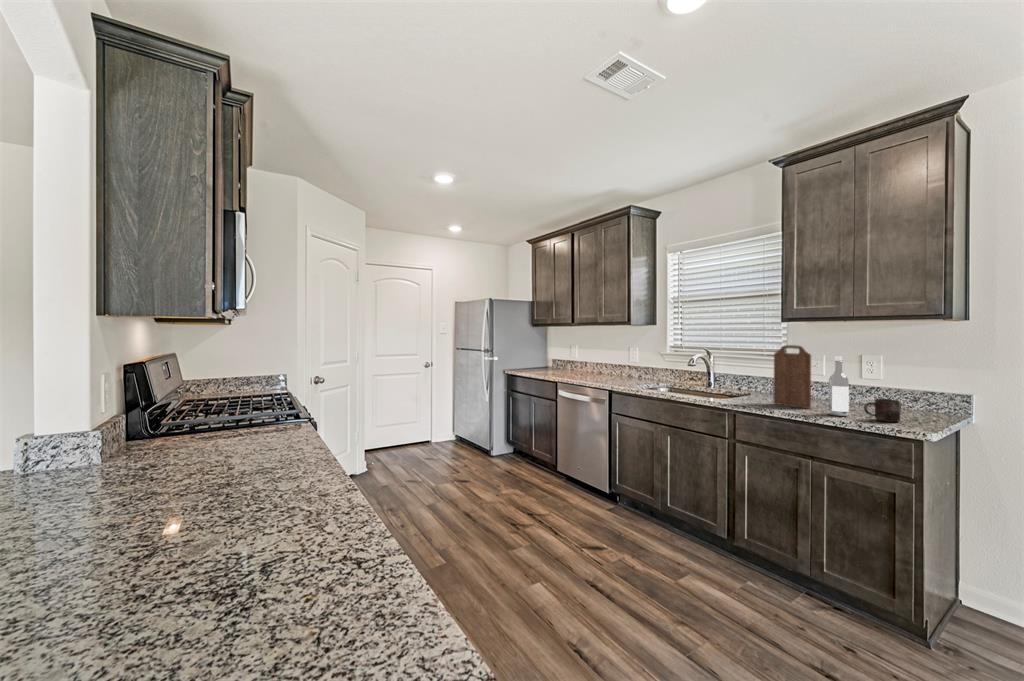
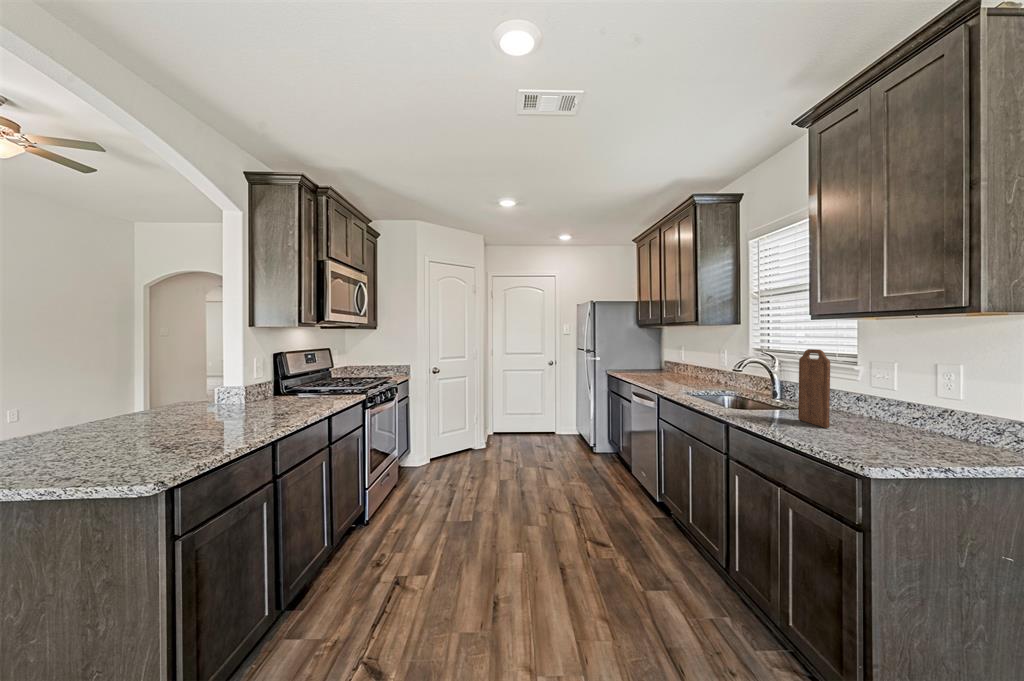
wine bottle: present [829,356,849,416] -> none [828,363,854,439]
mug: present [864,399,900,422] -> none [854,420,908,452]

